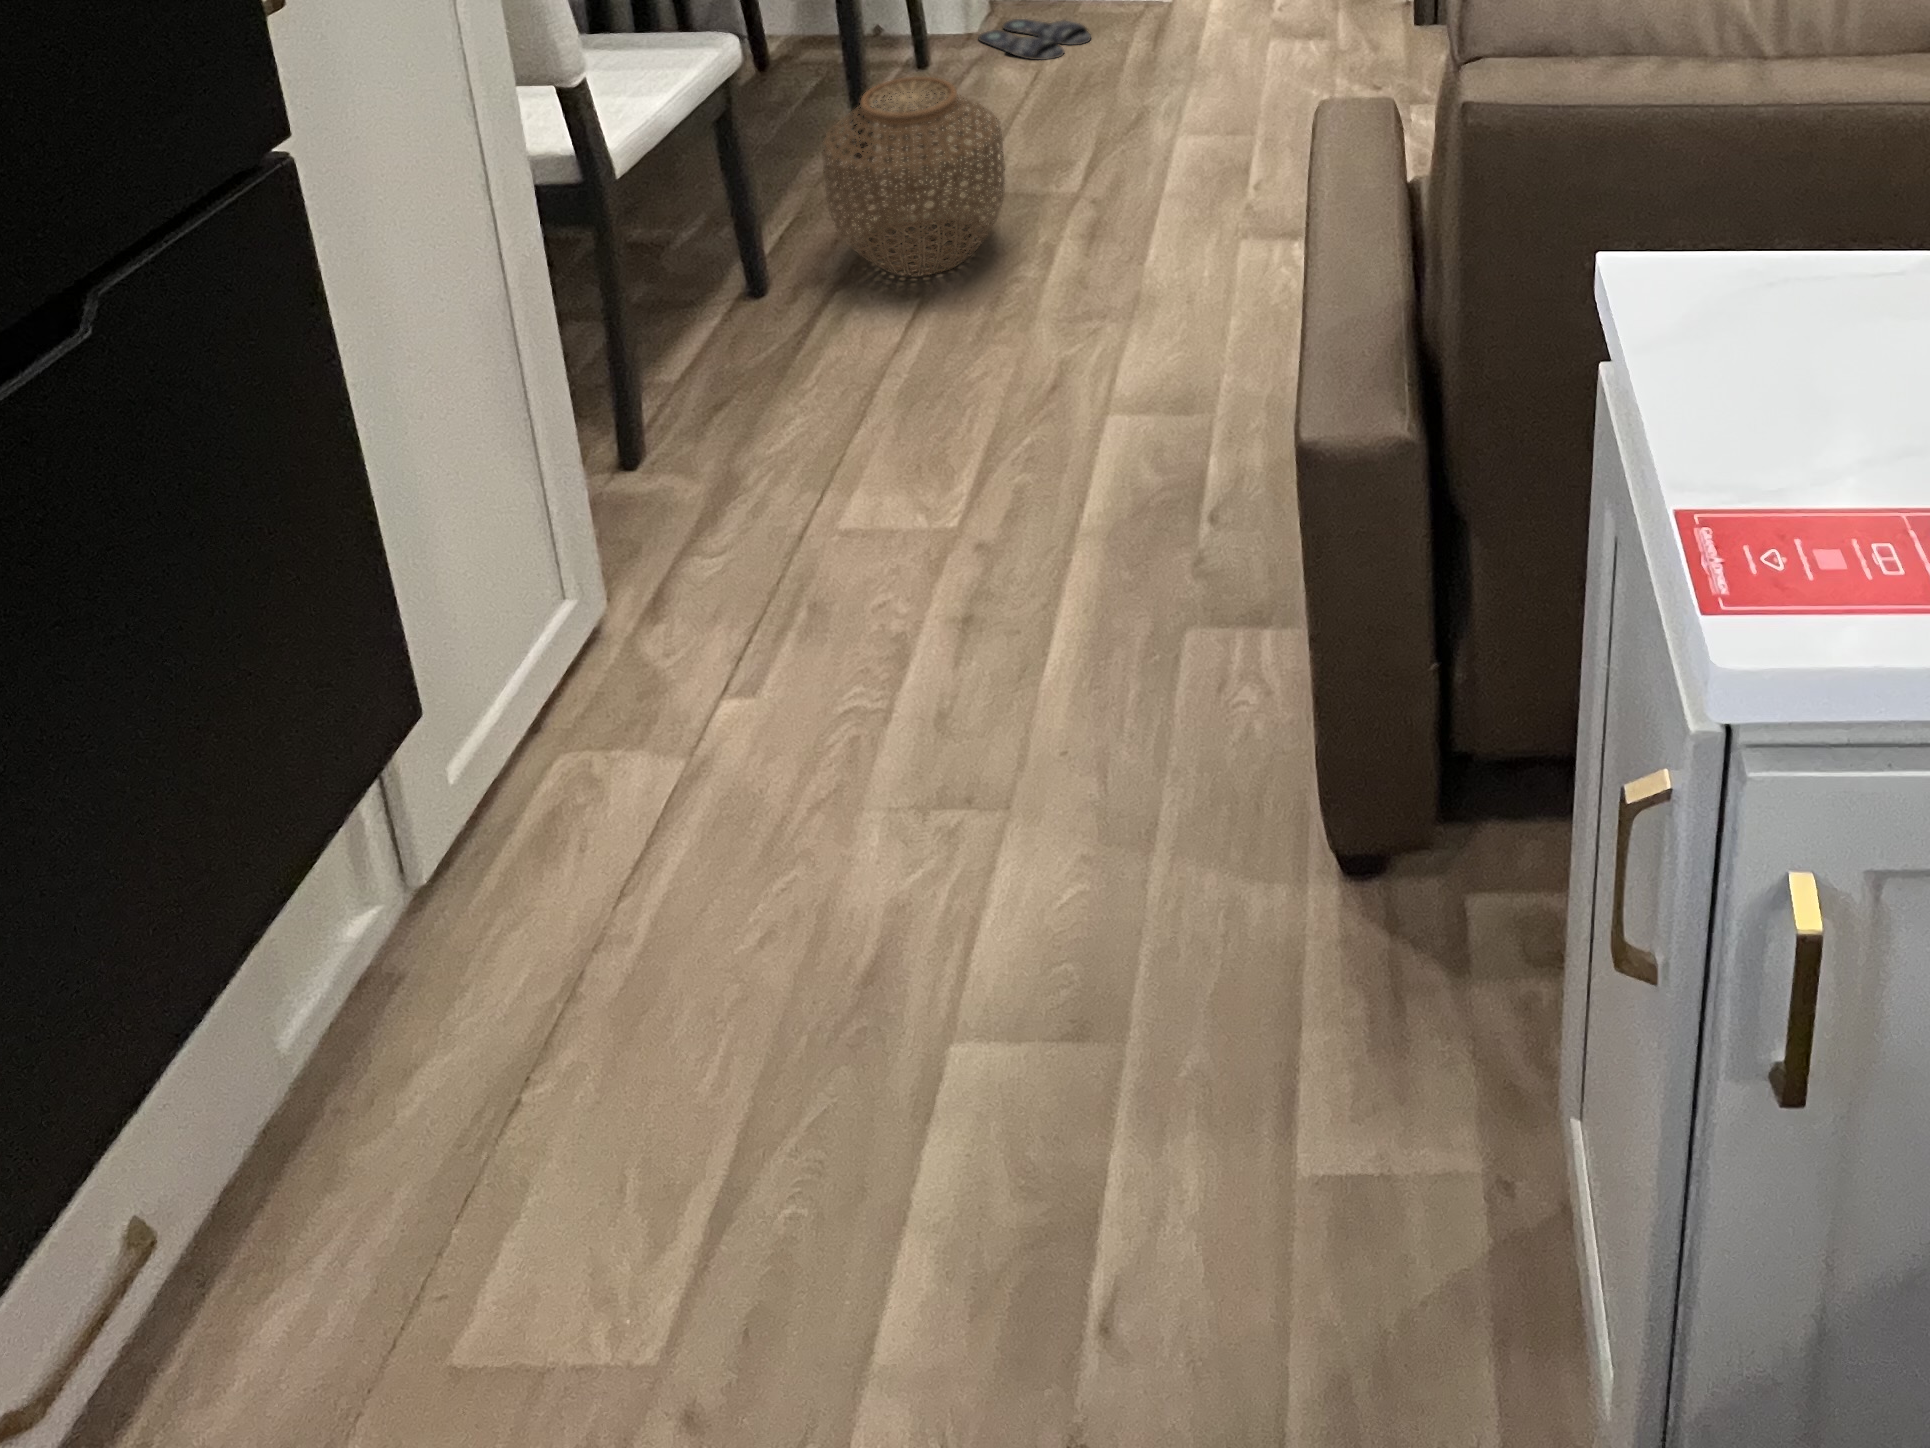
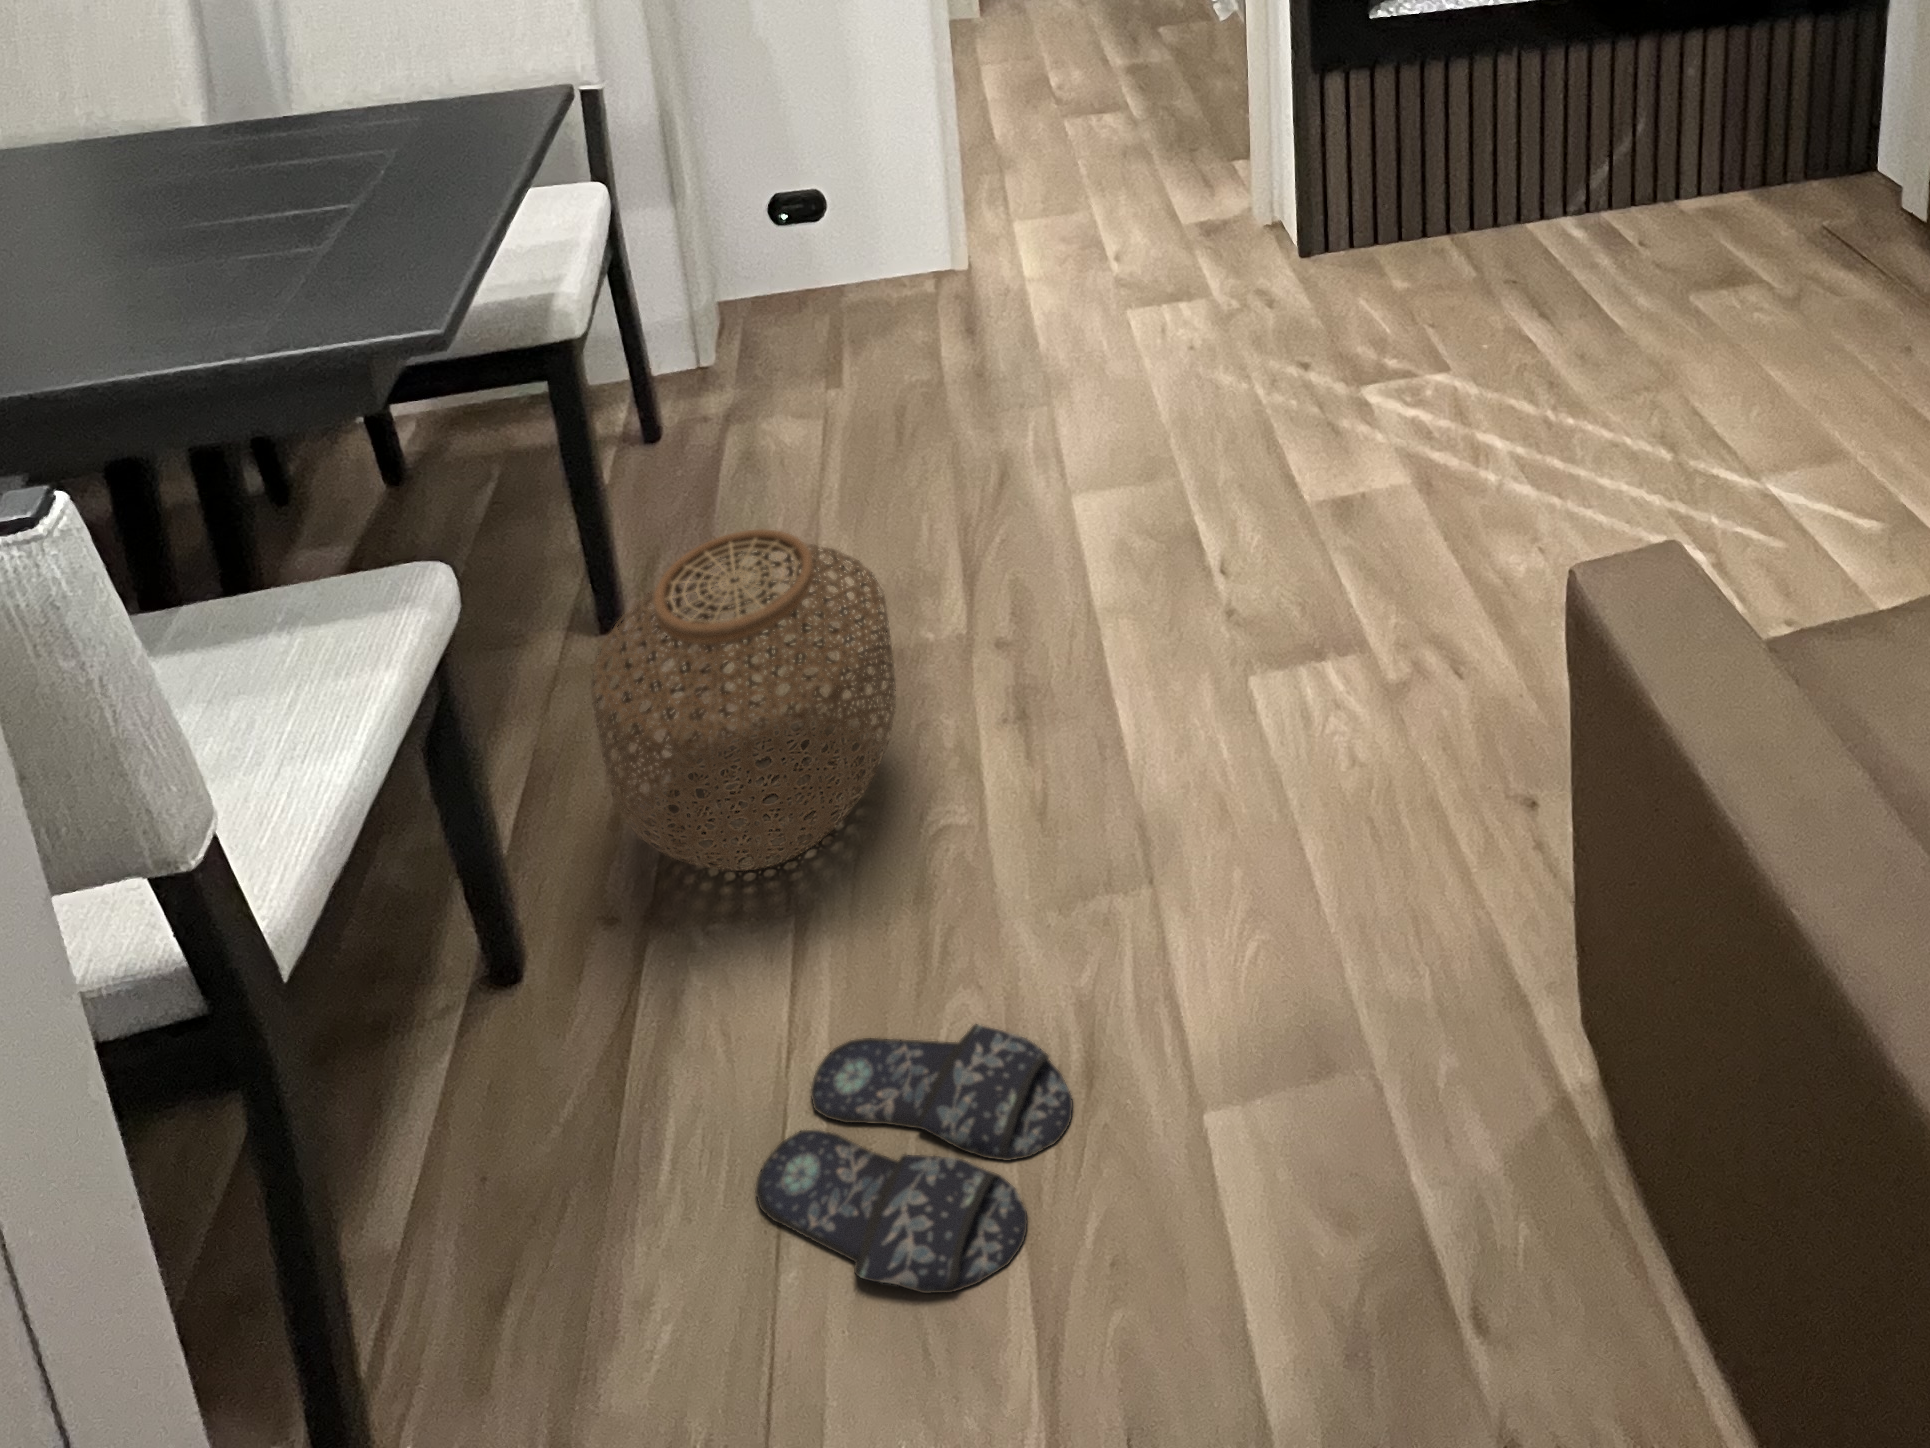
slippers: present [978,19,1091,60] -> present [755,1024,1073,1293]

